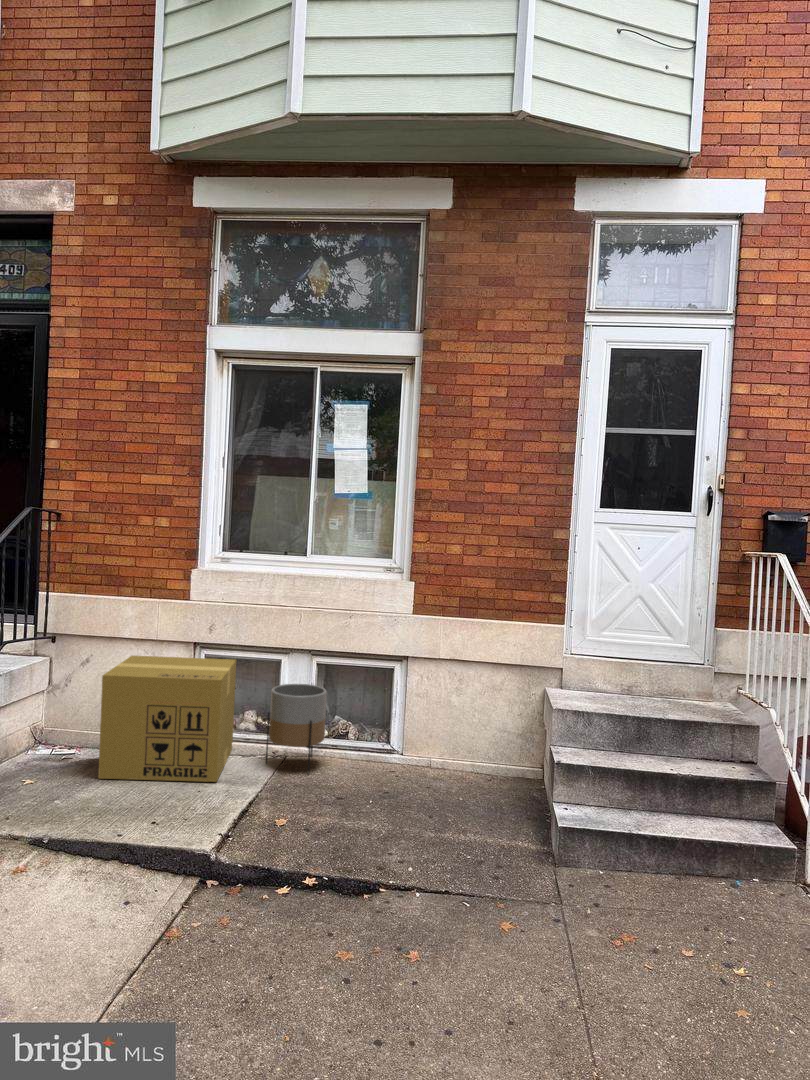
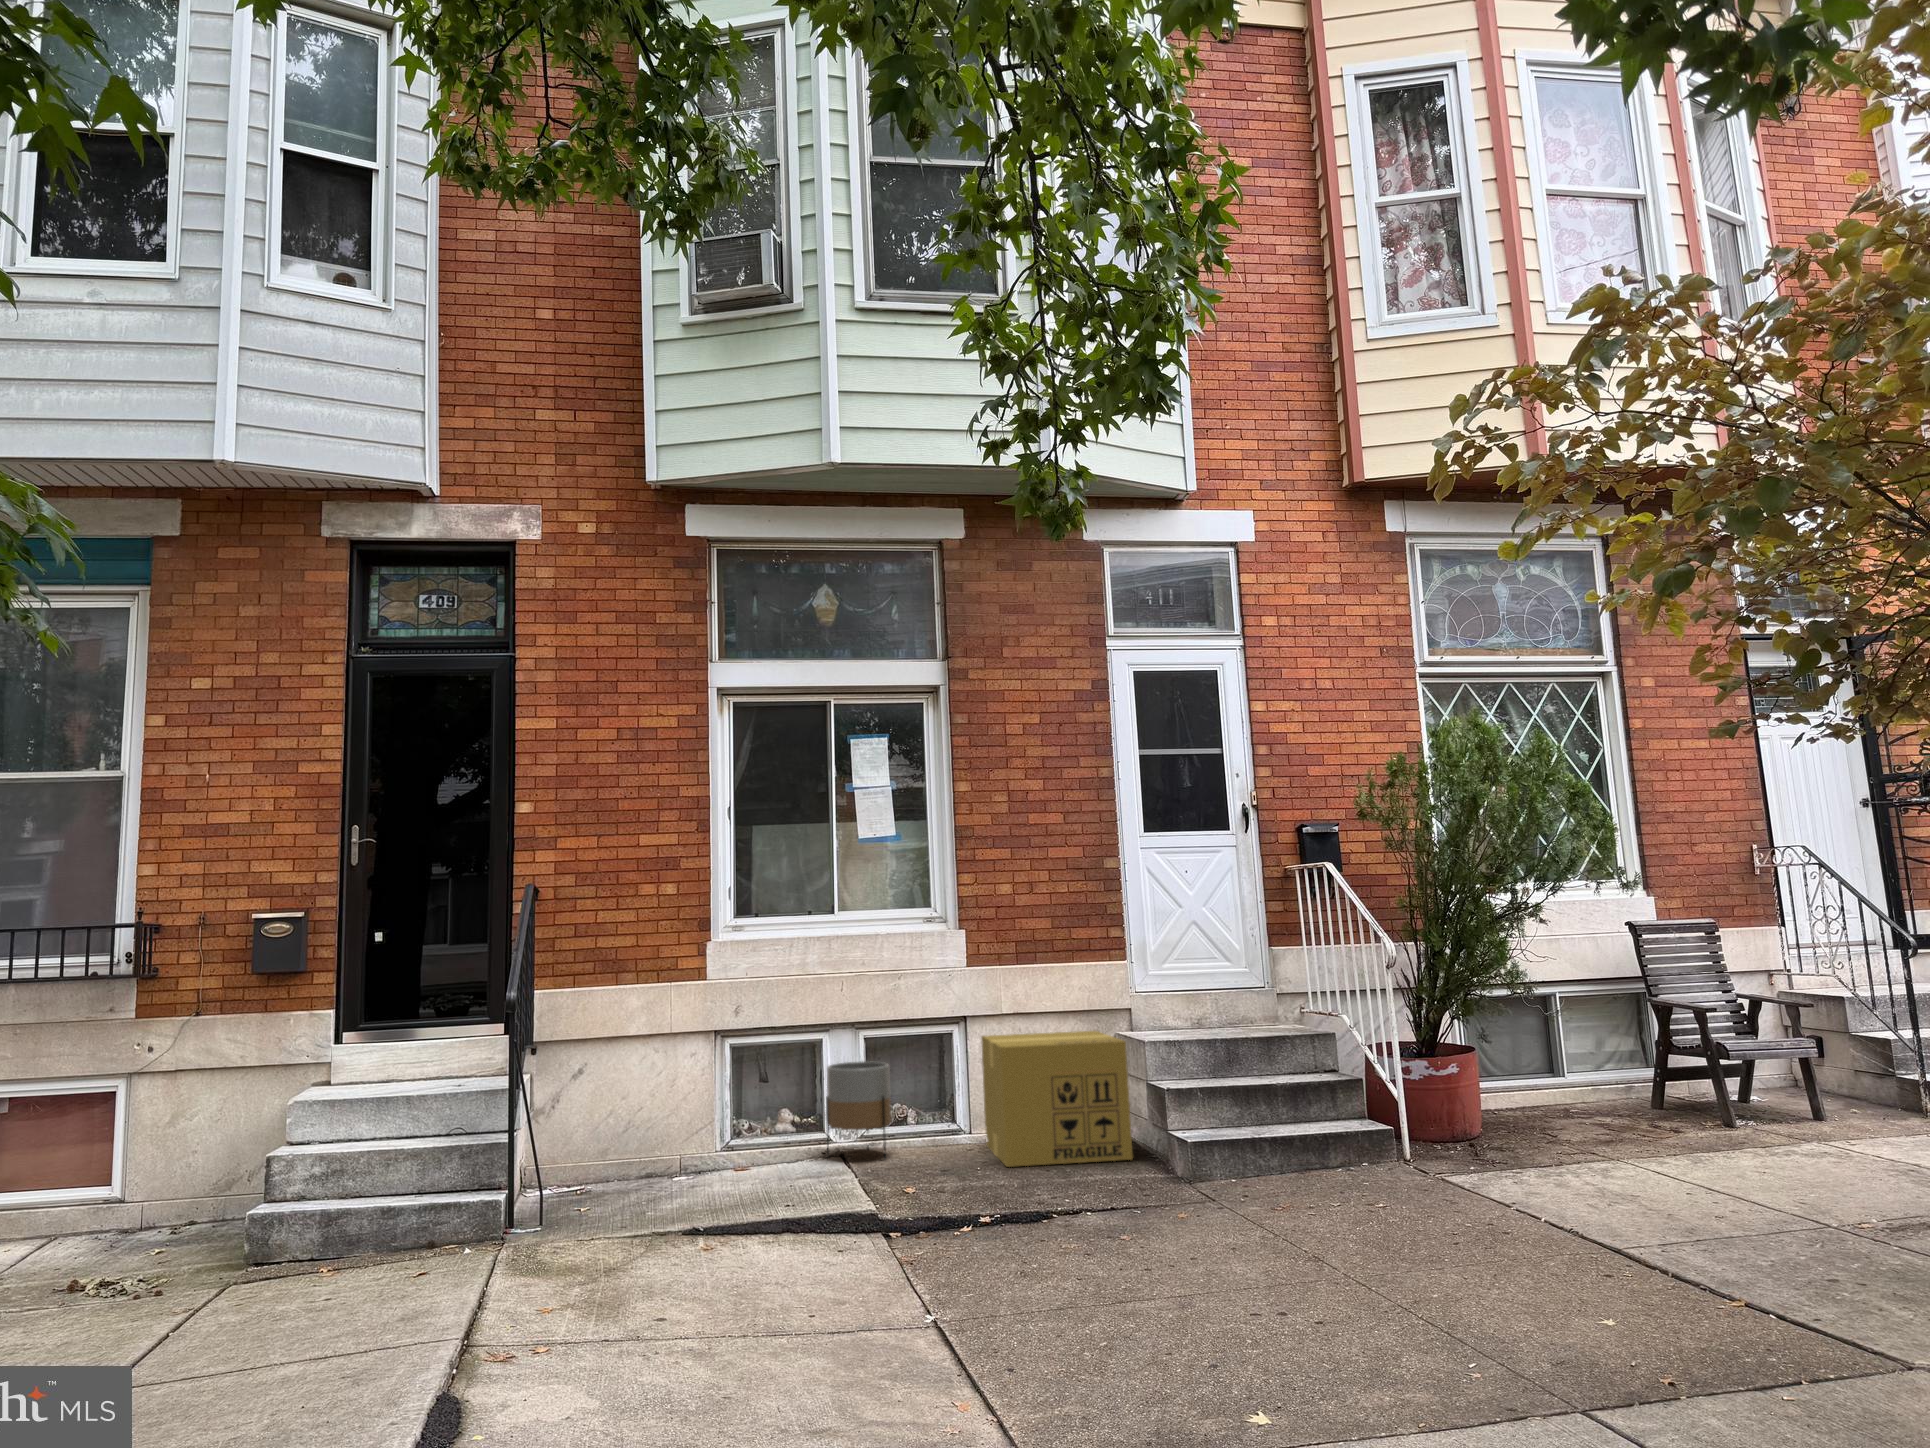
cardboard box: present [98,656,236,782] -> present [981,1031,1133,1167]

